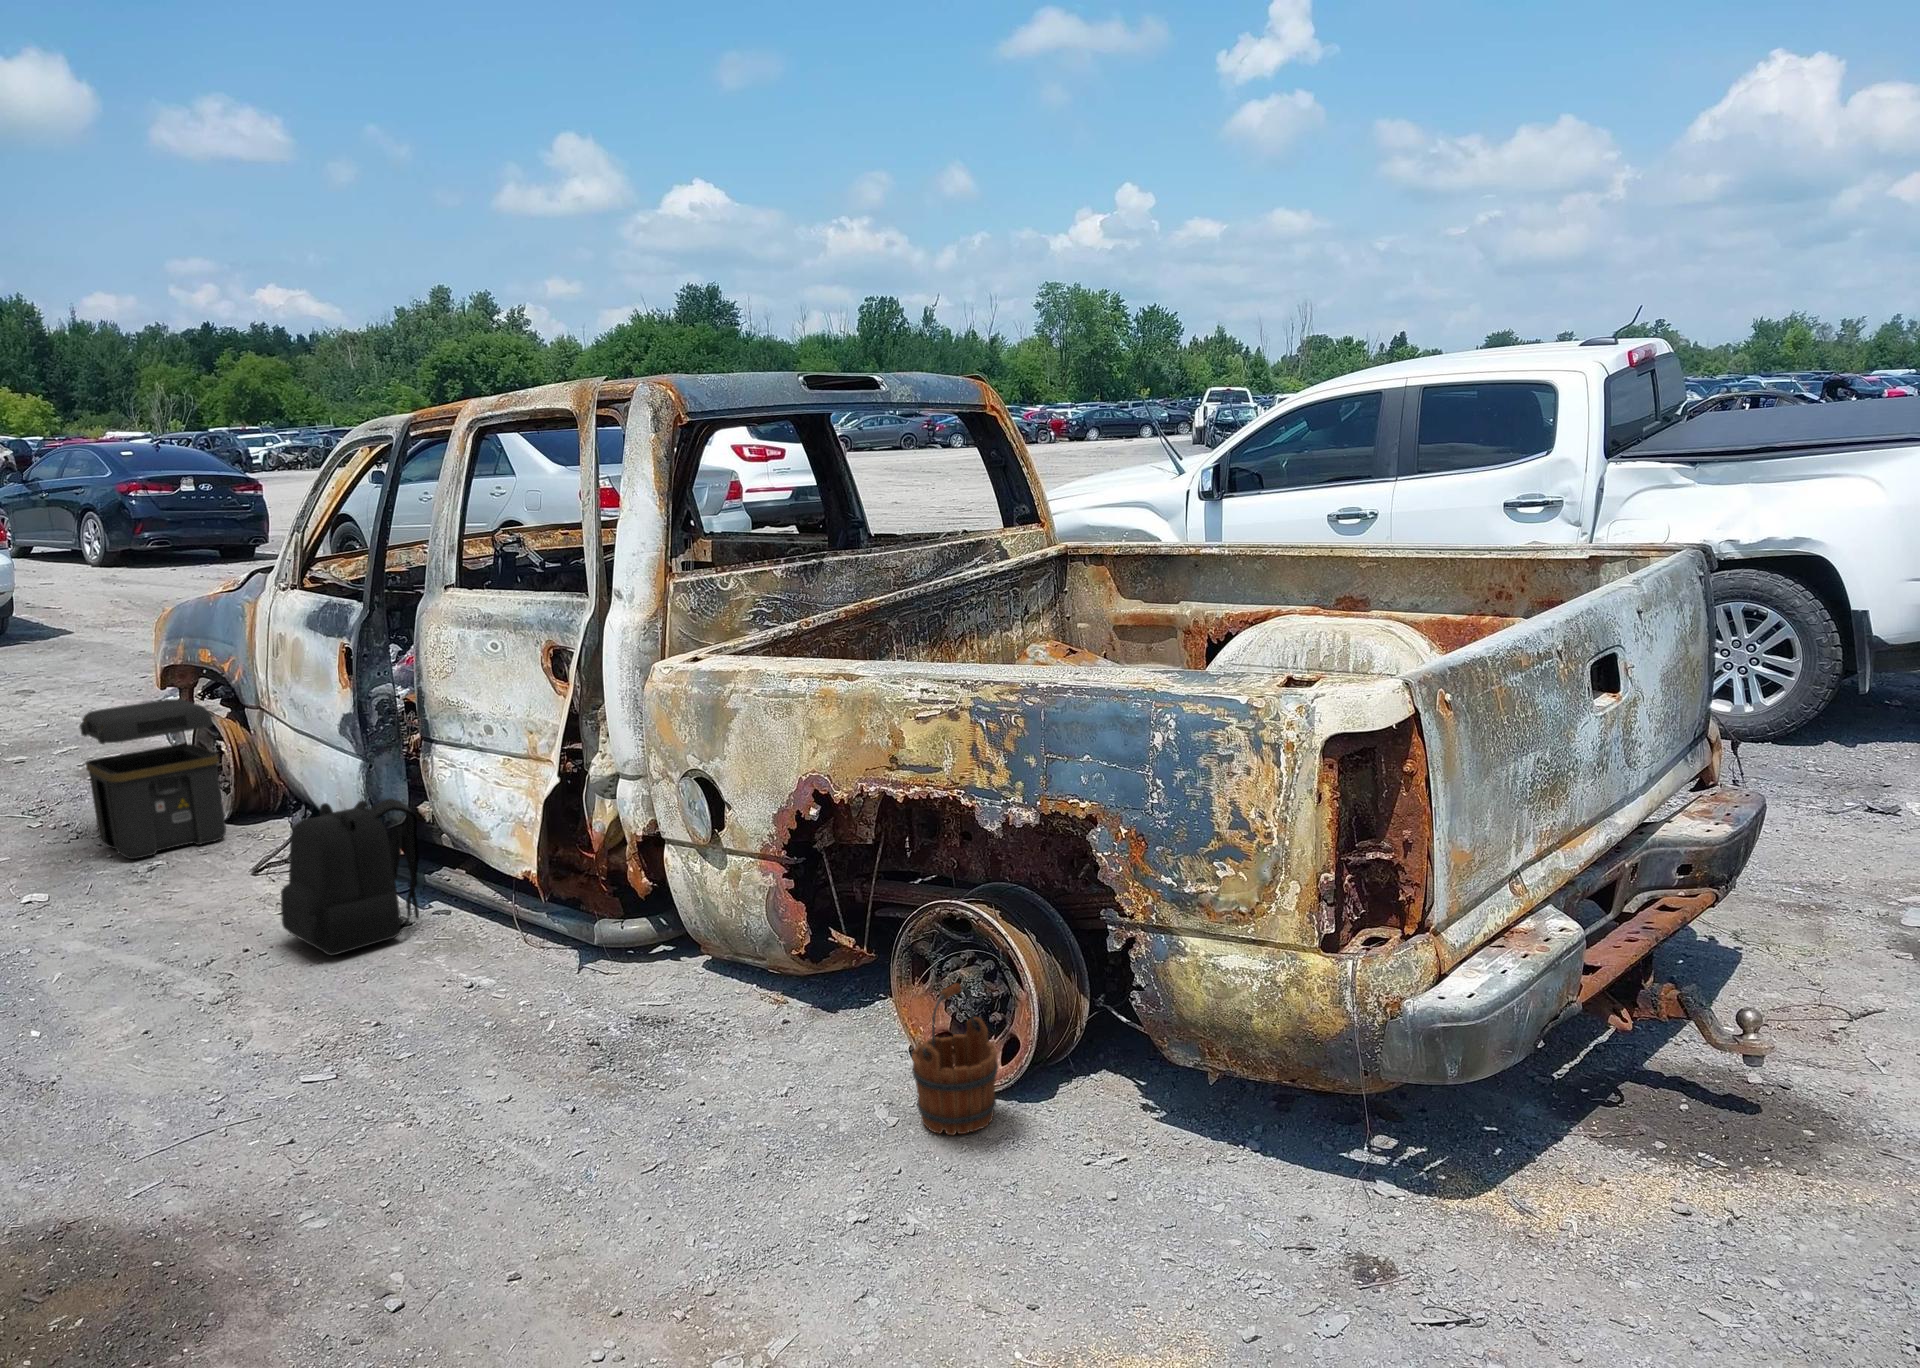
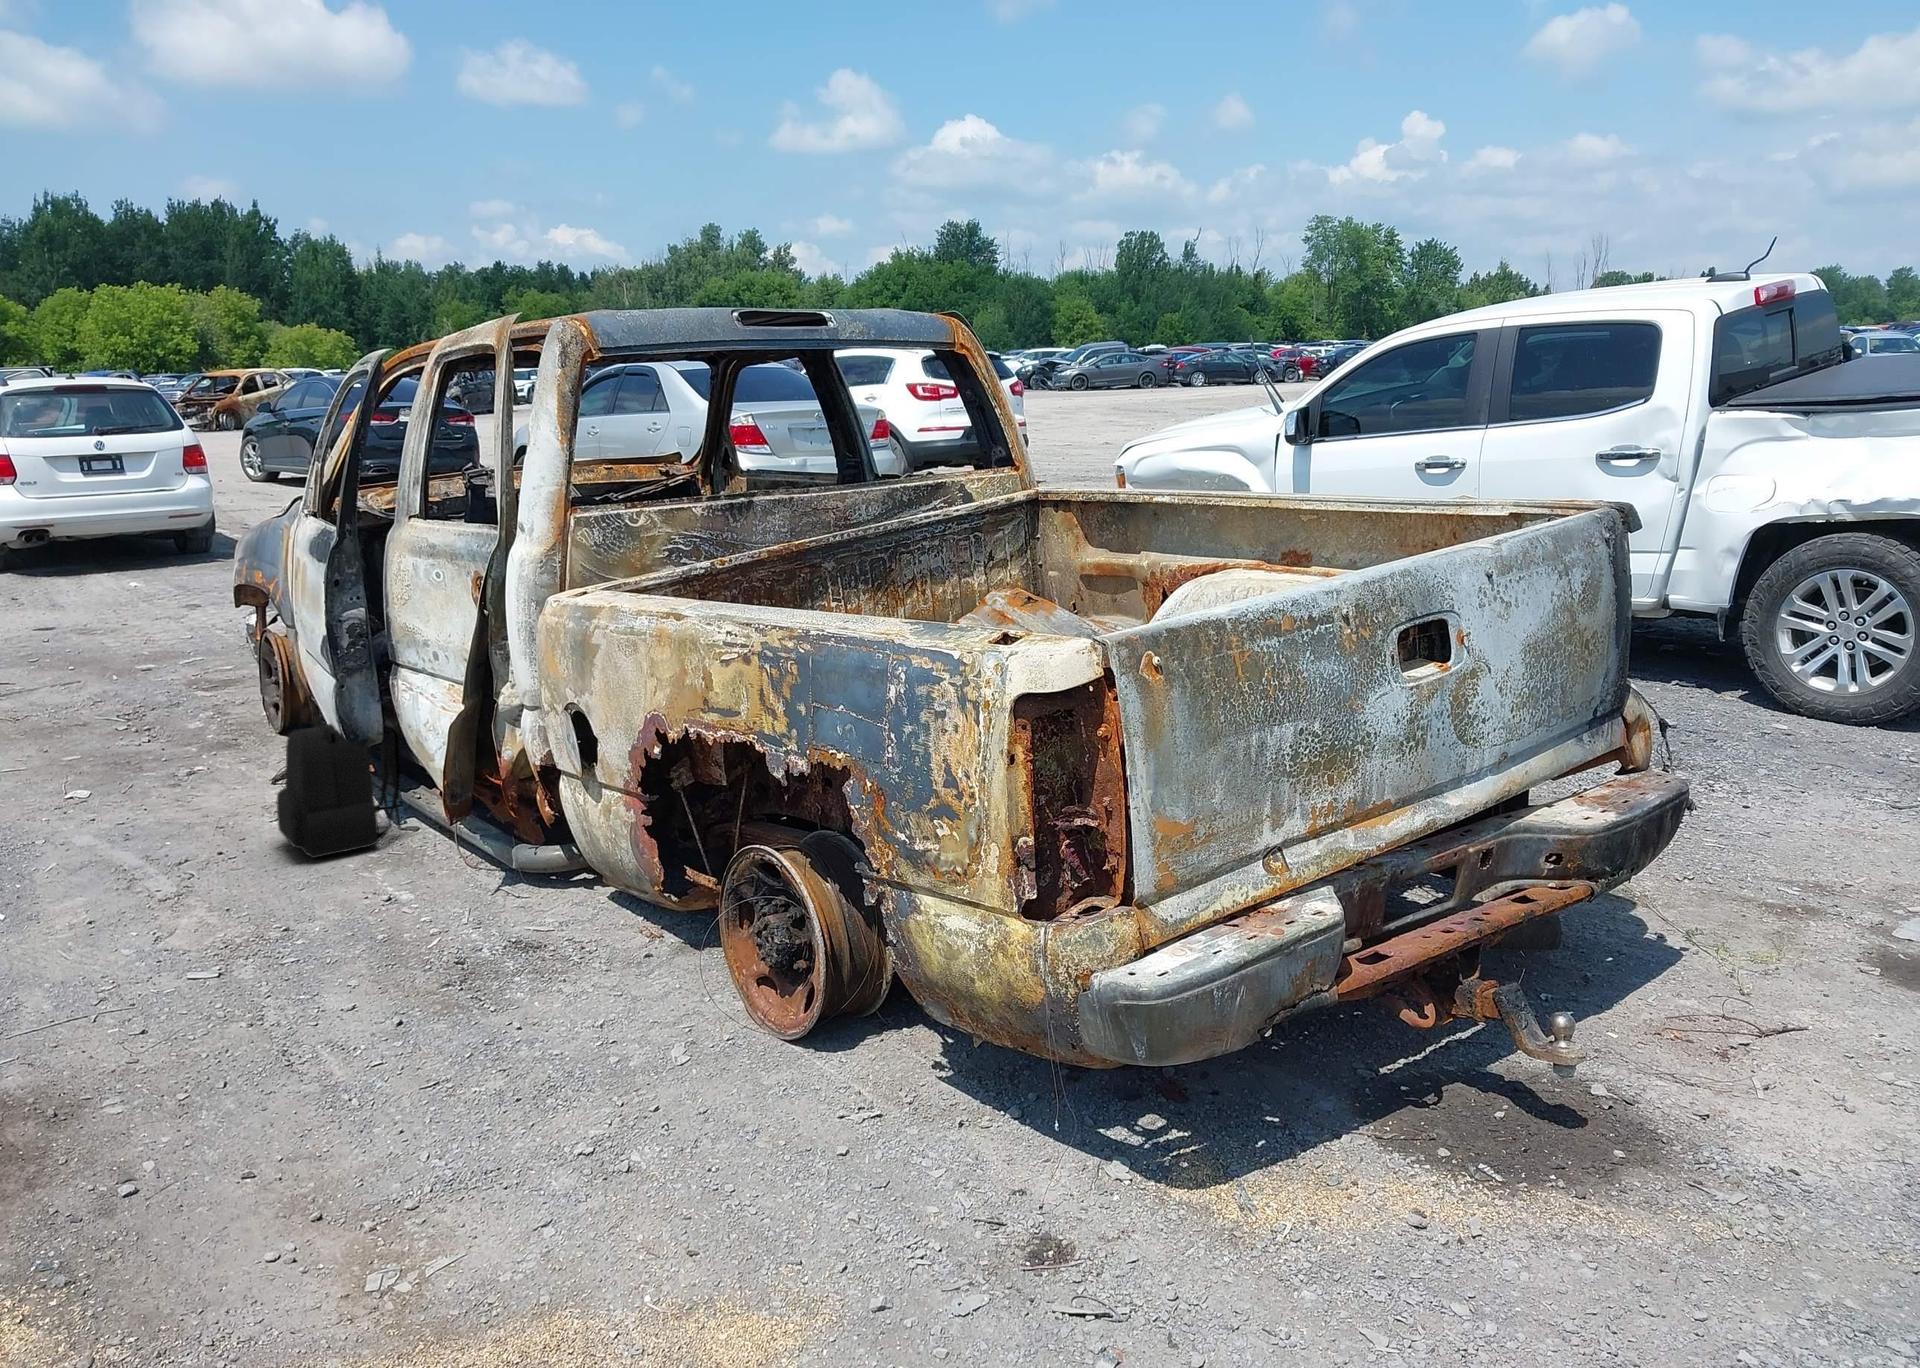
toolbox: present [80,698,226,859] -> none [158,611,285,758]
wooden bucket: present [912,983,998,1135] -> none [722,921,806,1067]

